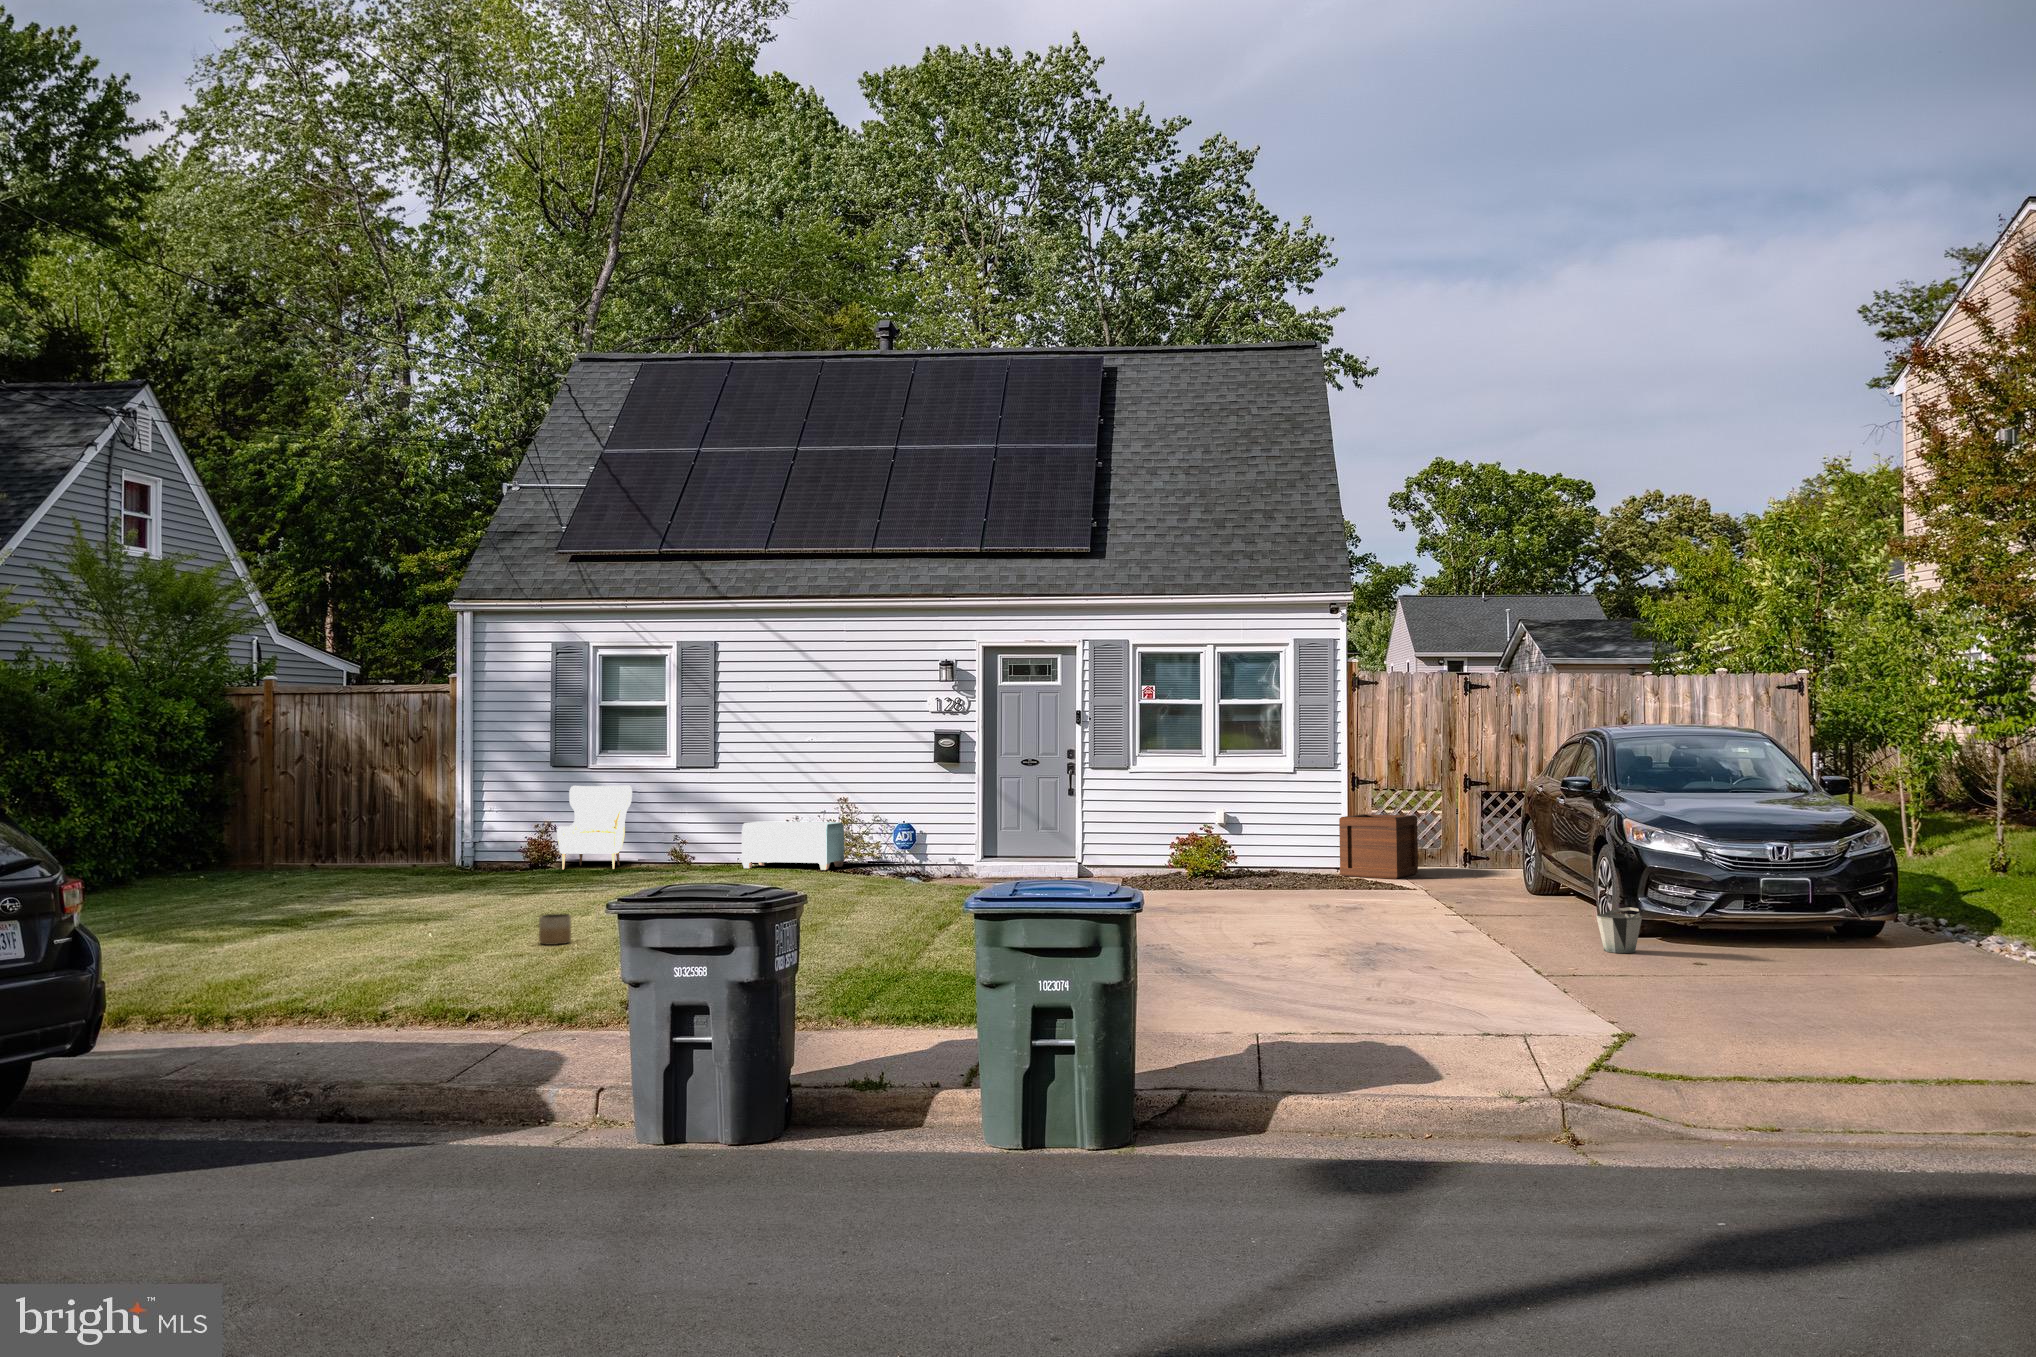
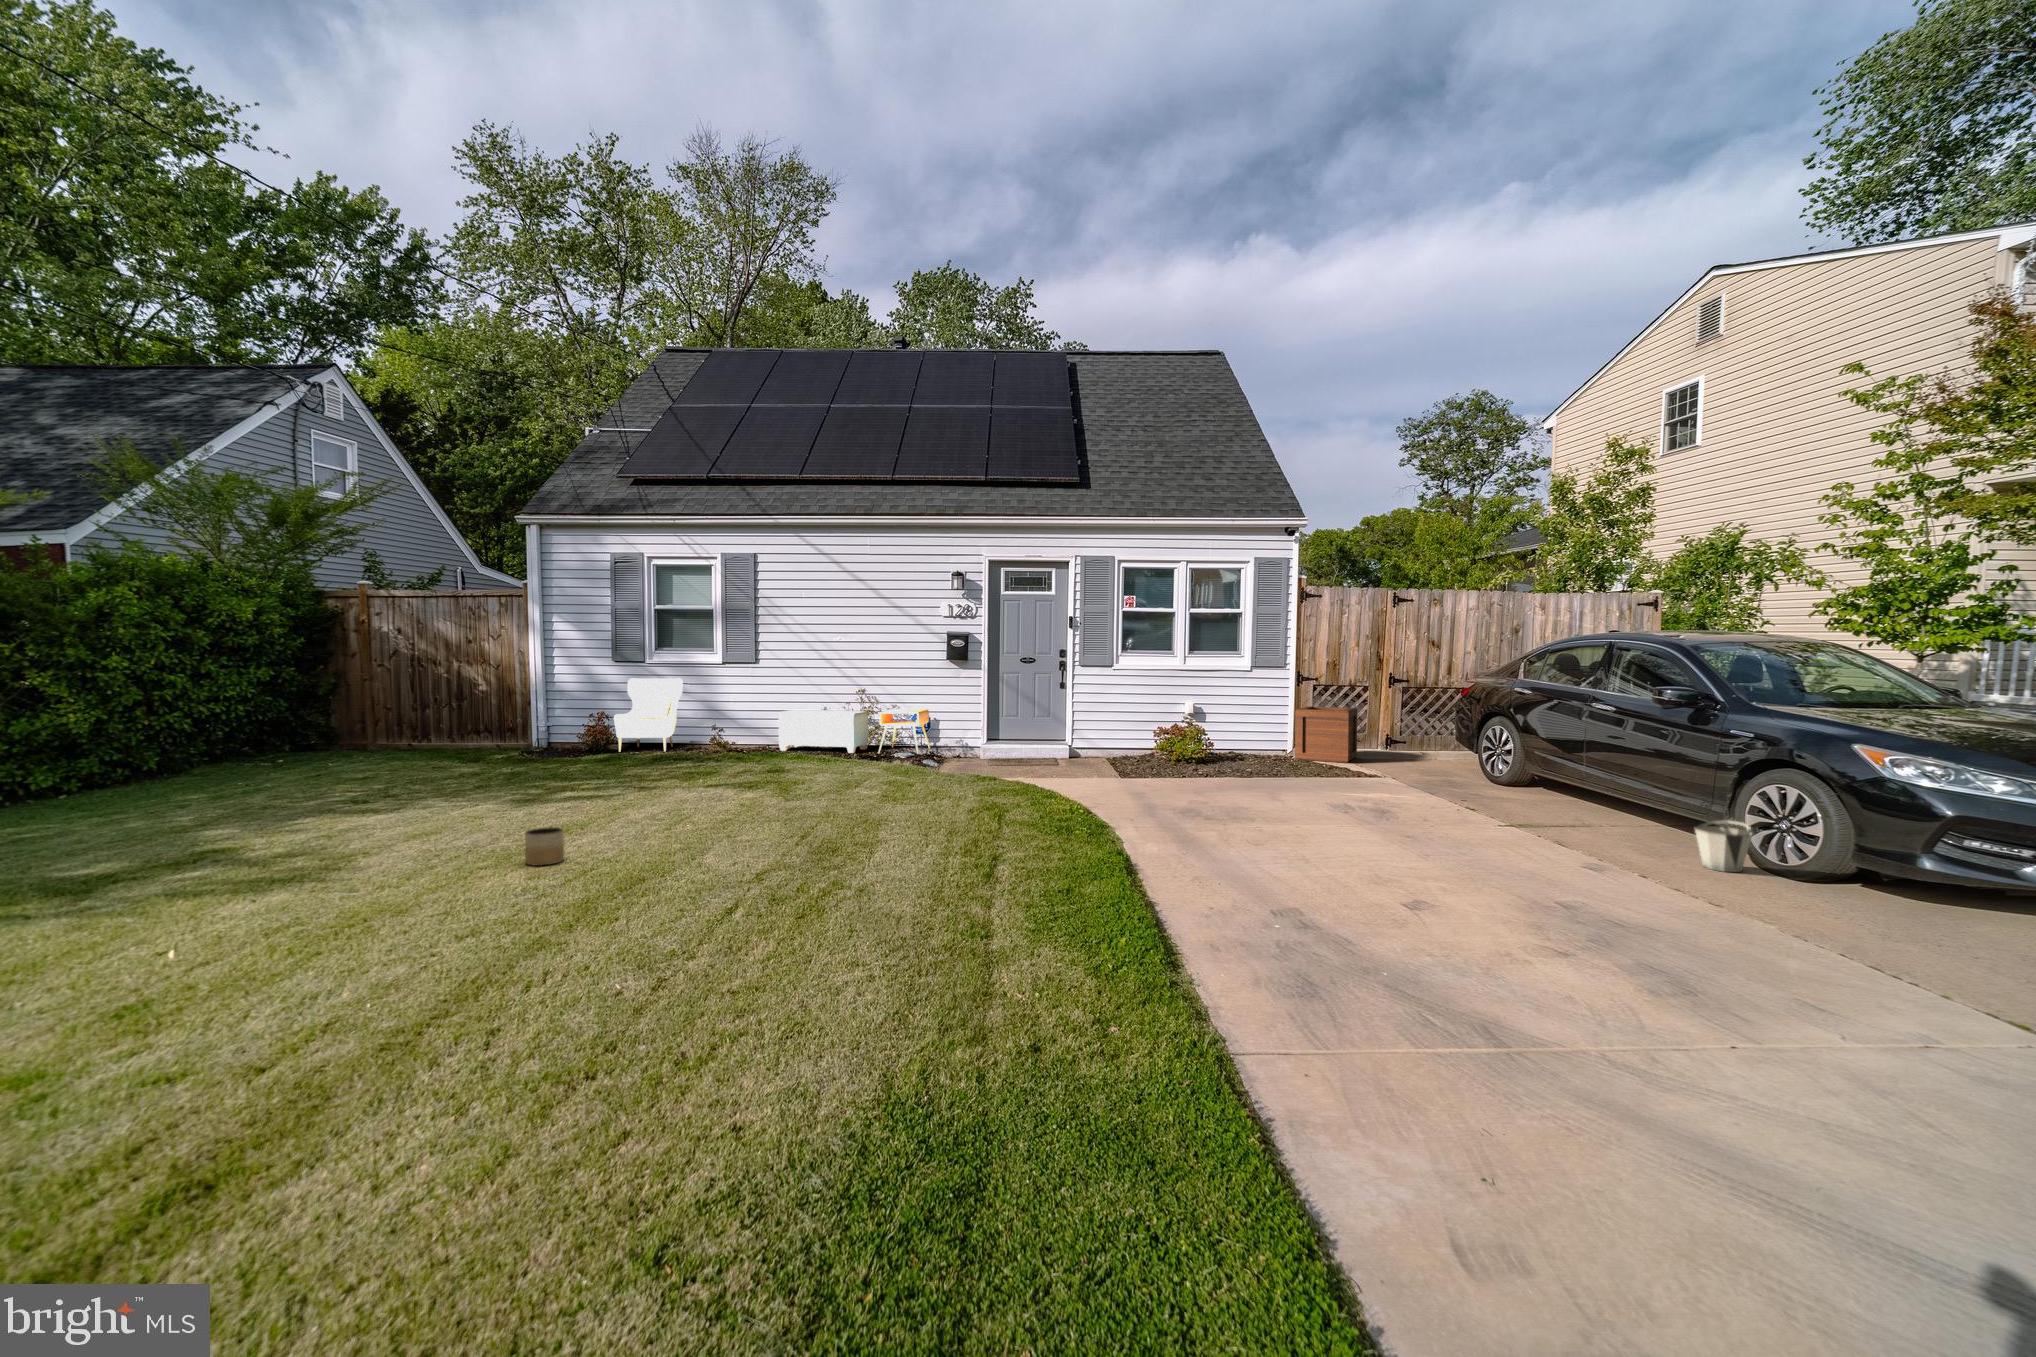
side table: none [855,820,916,870] -> present [878,709,930,754]

